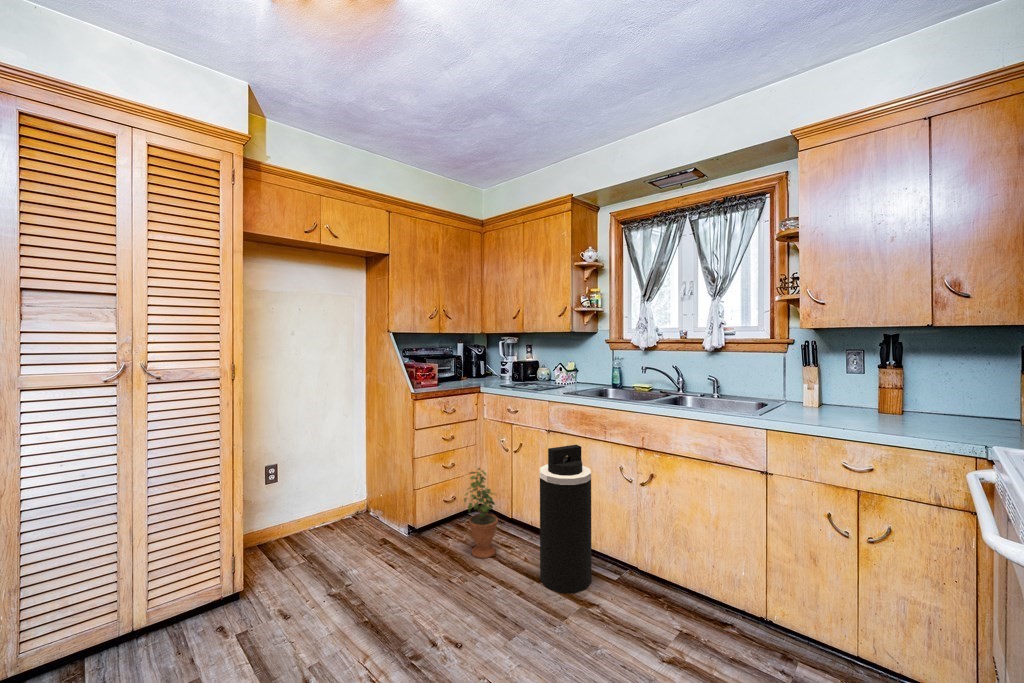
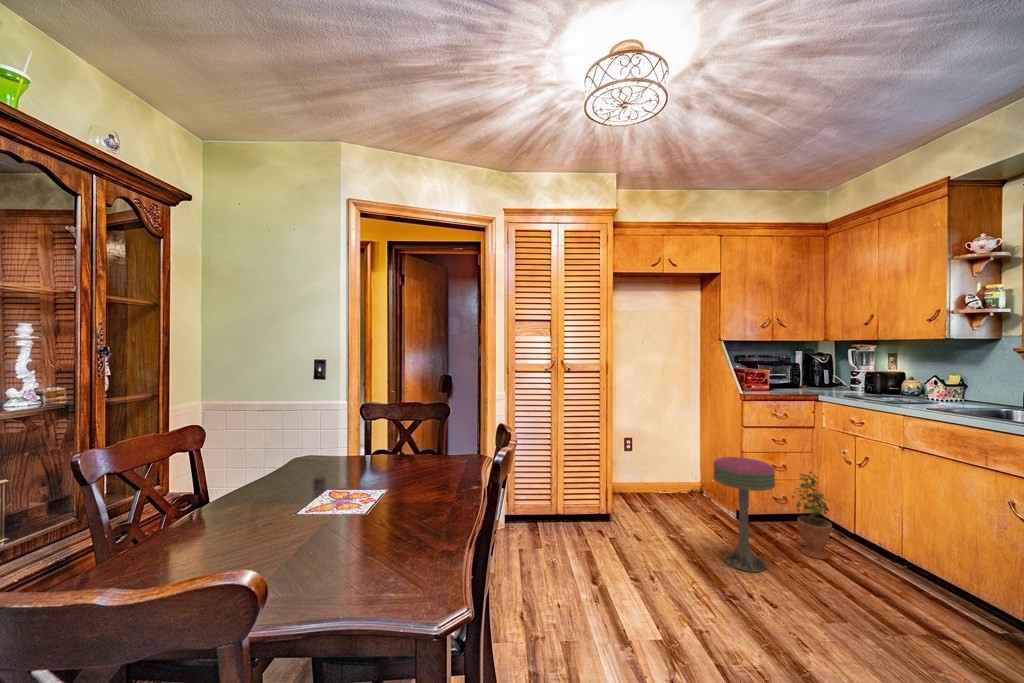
trash can: present [540,445,592,593] -> none [879,461,956,624]
bar stool: none [387,469,453,608] -> present [713,457,775,572]

